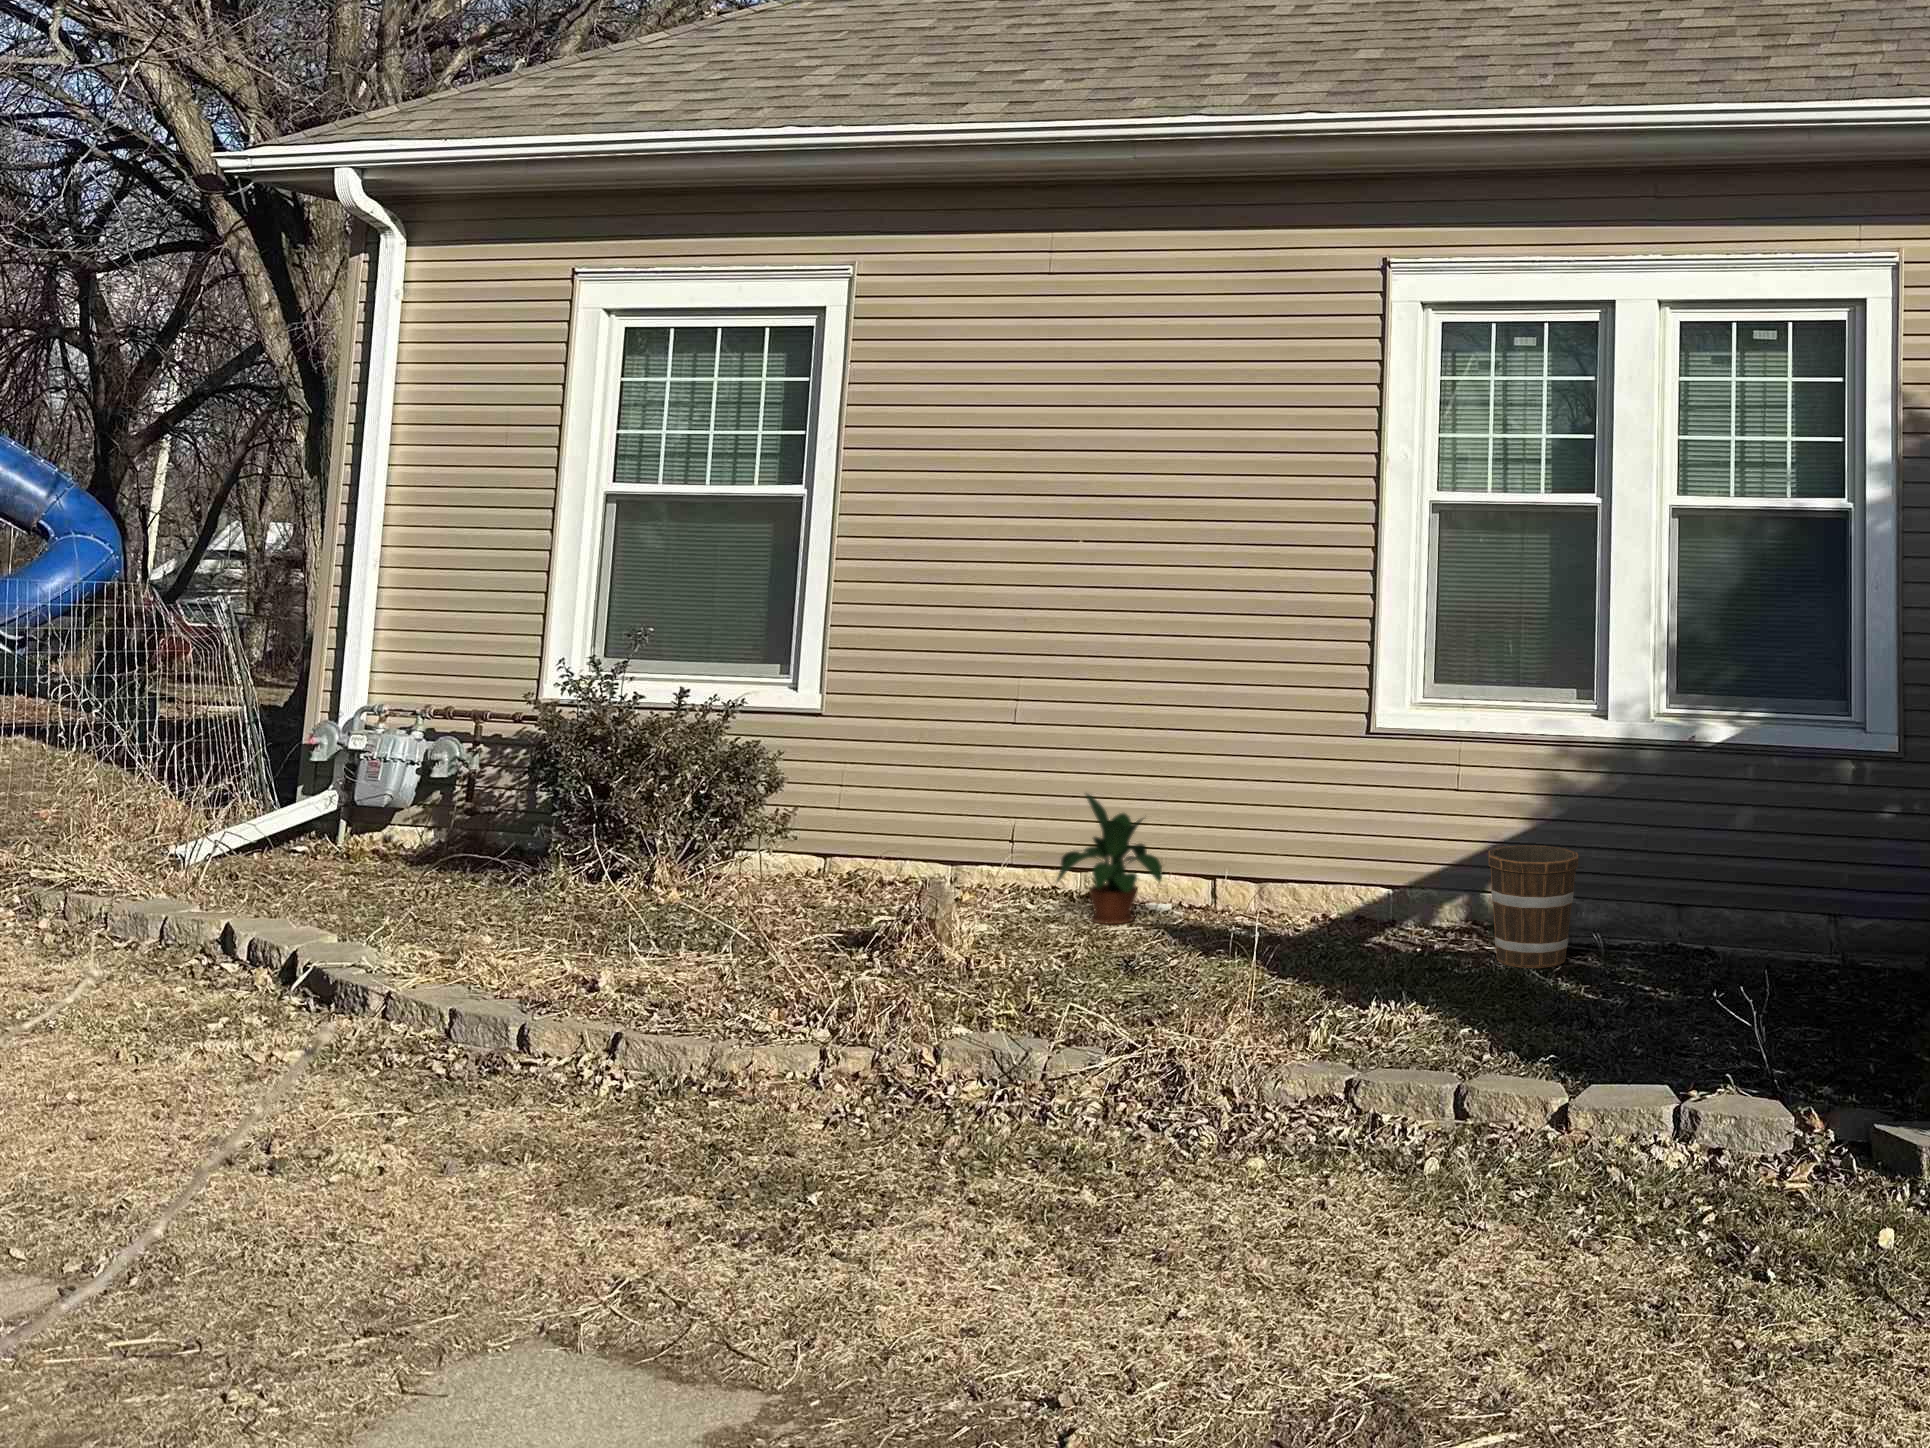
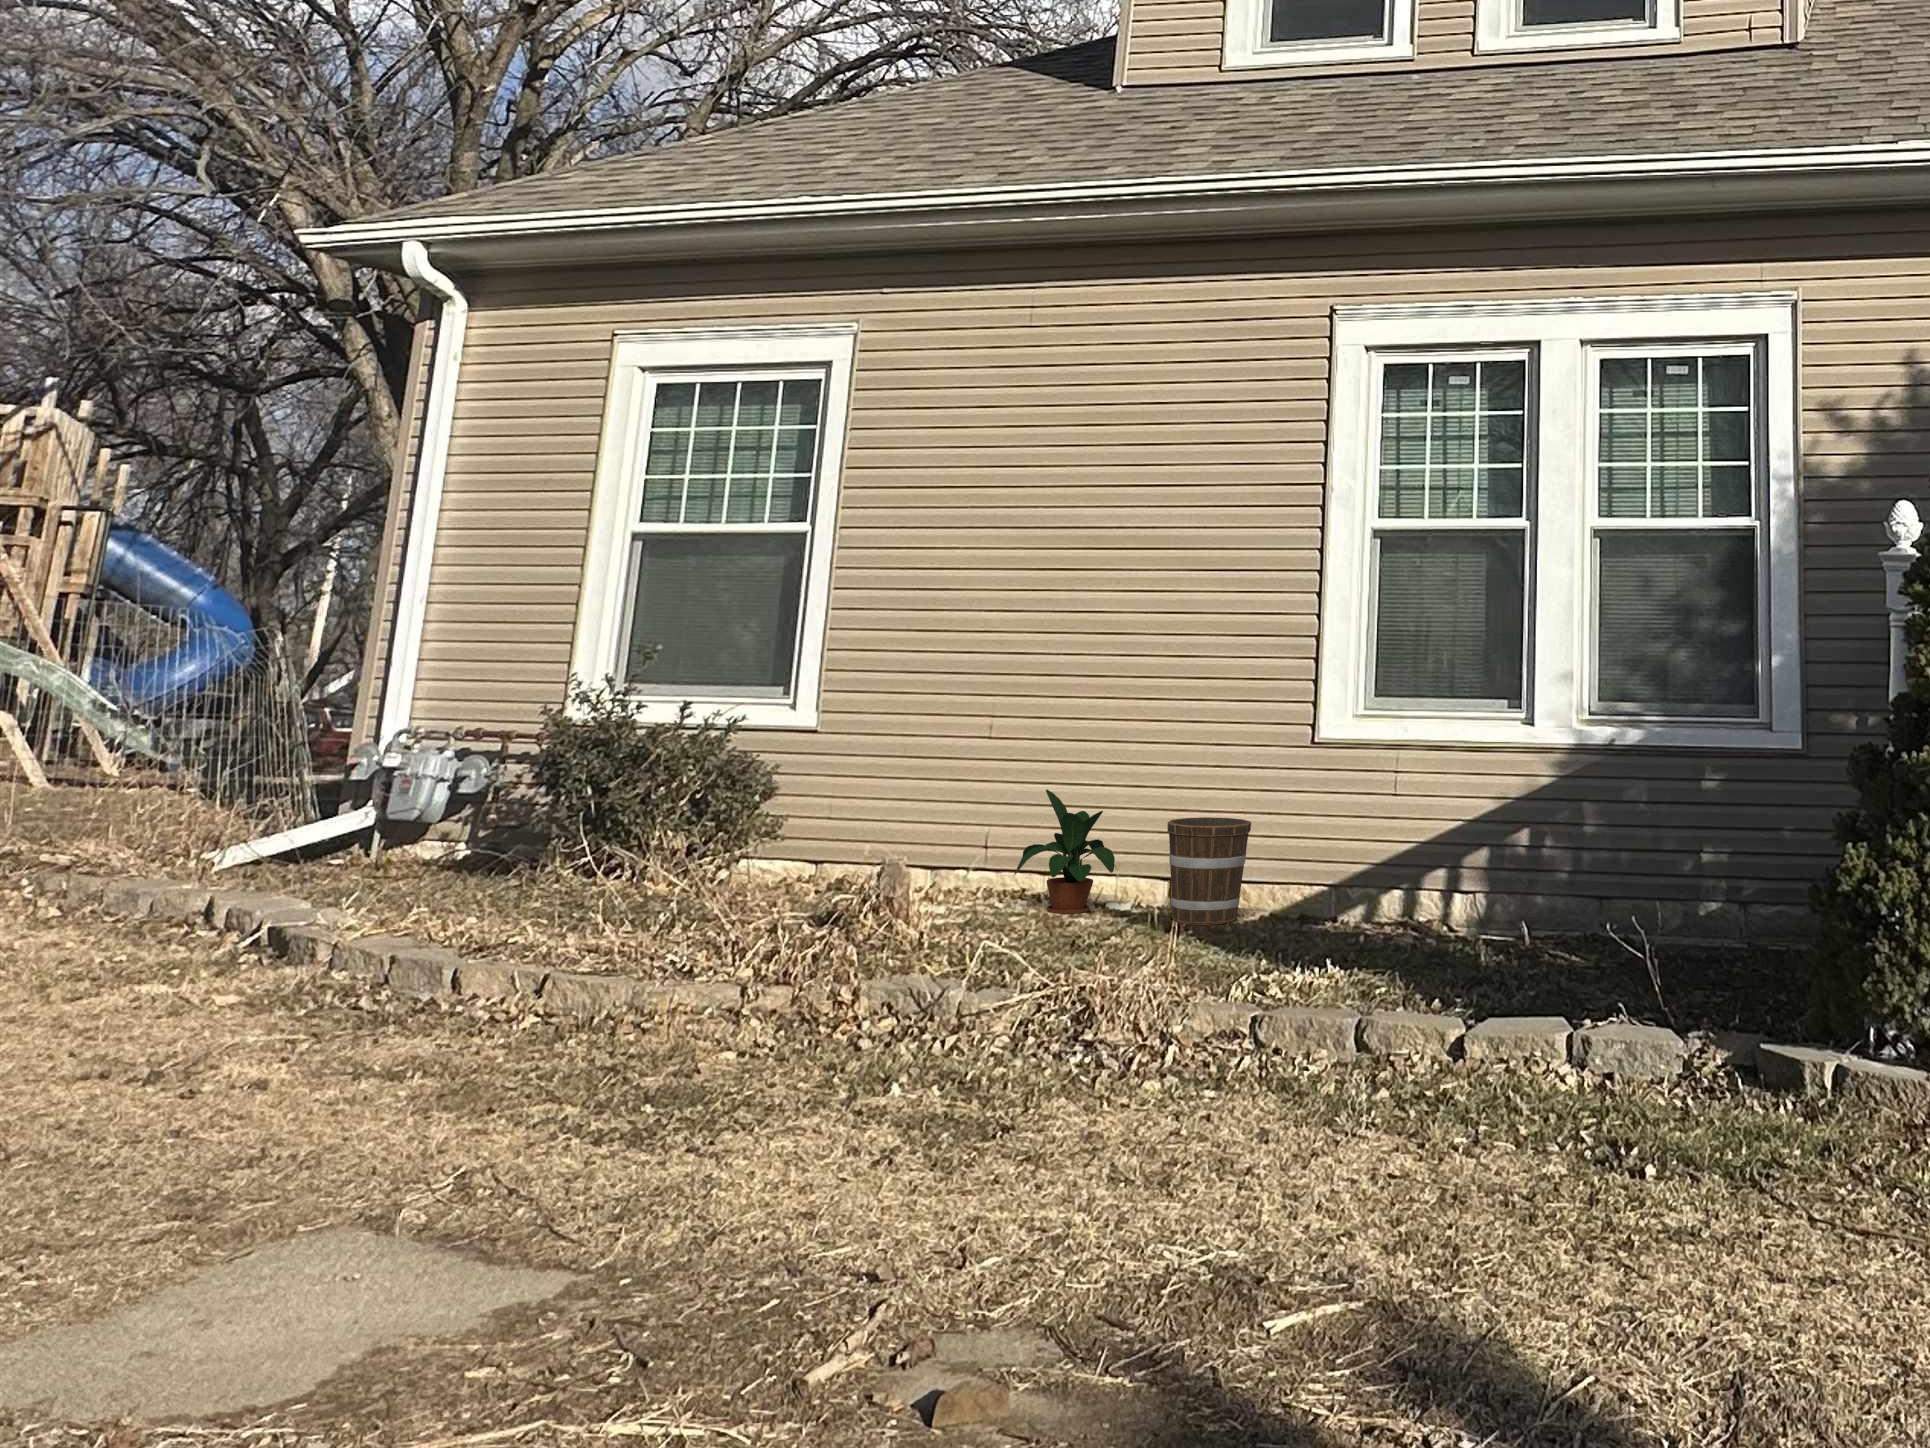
bucket: present [1489,845,1578,968] -> present [1167,817,1251,925]

